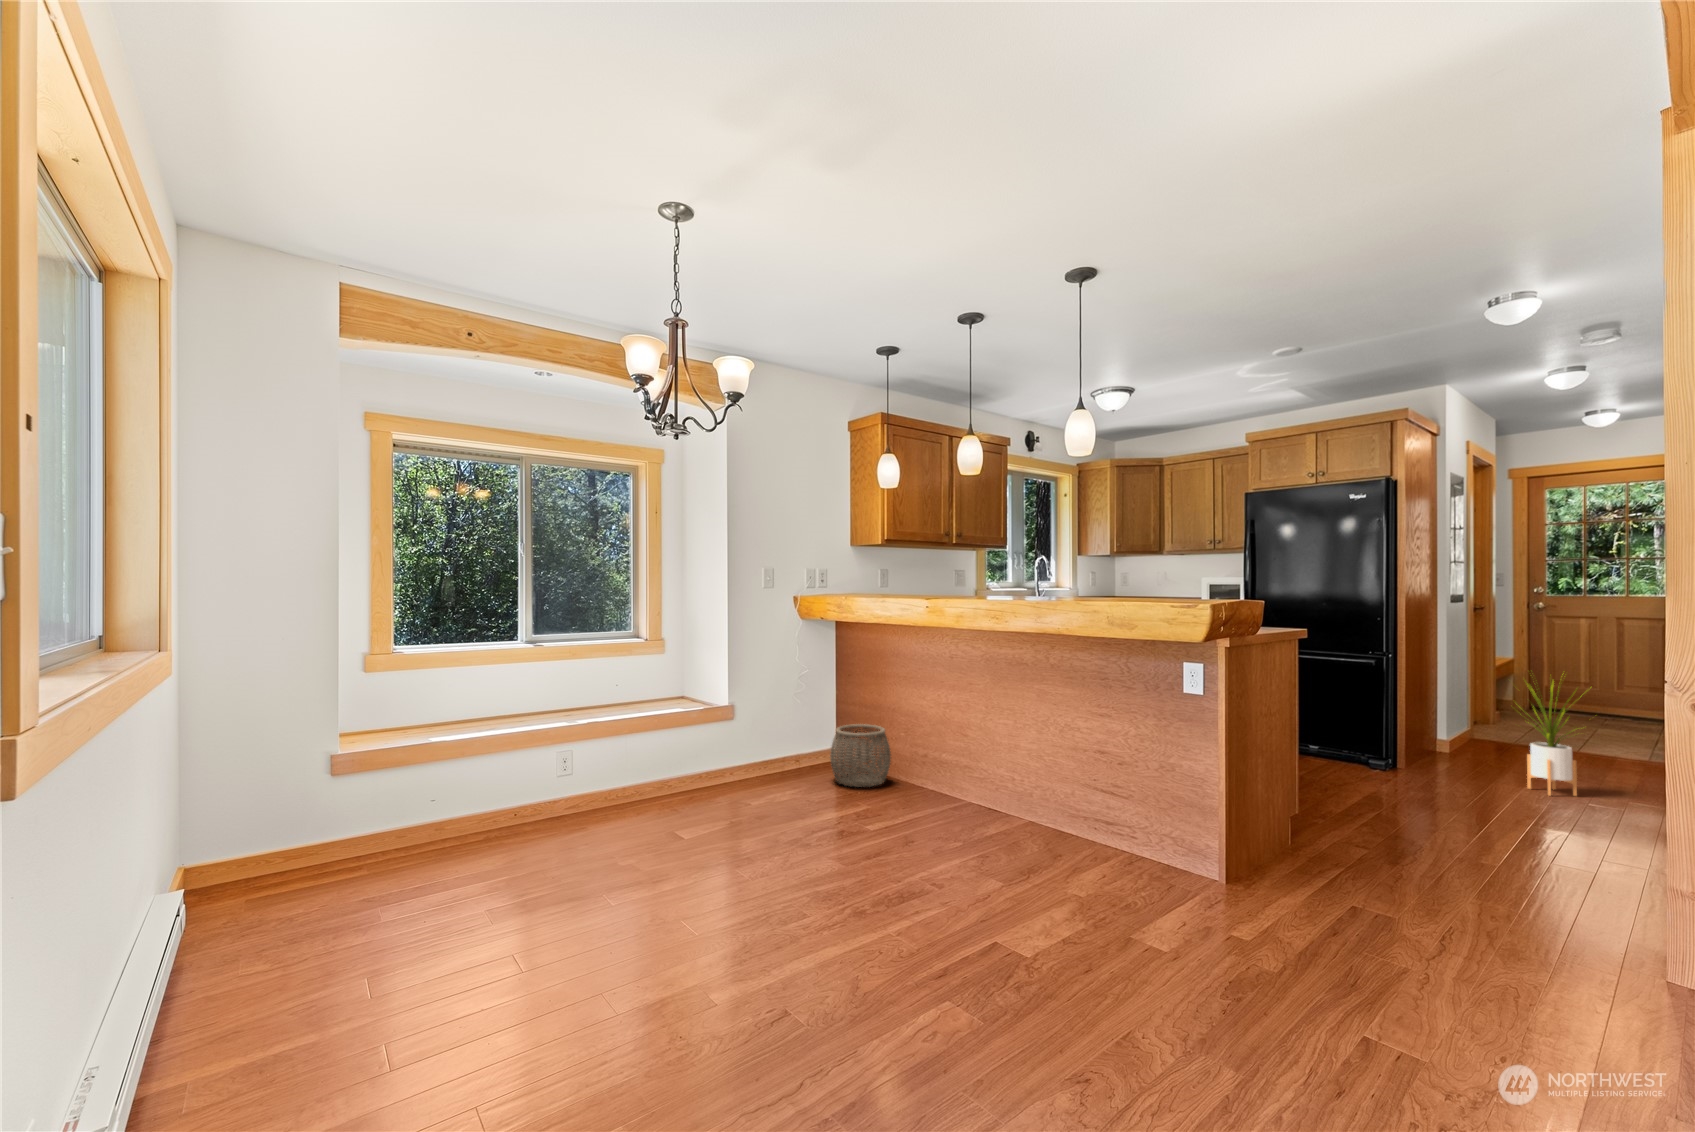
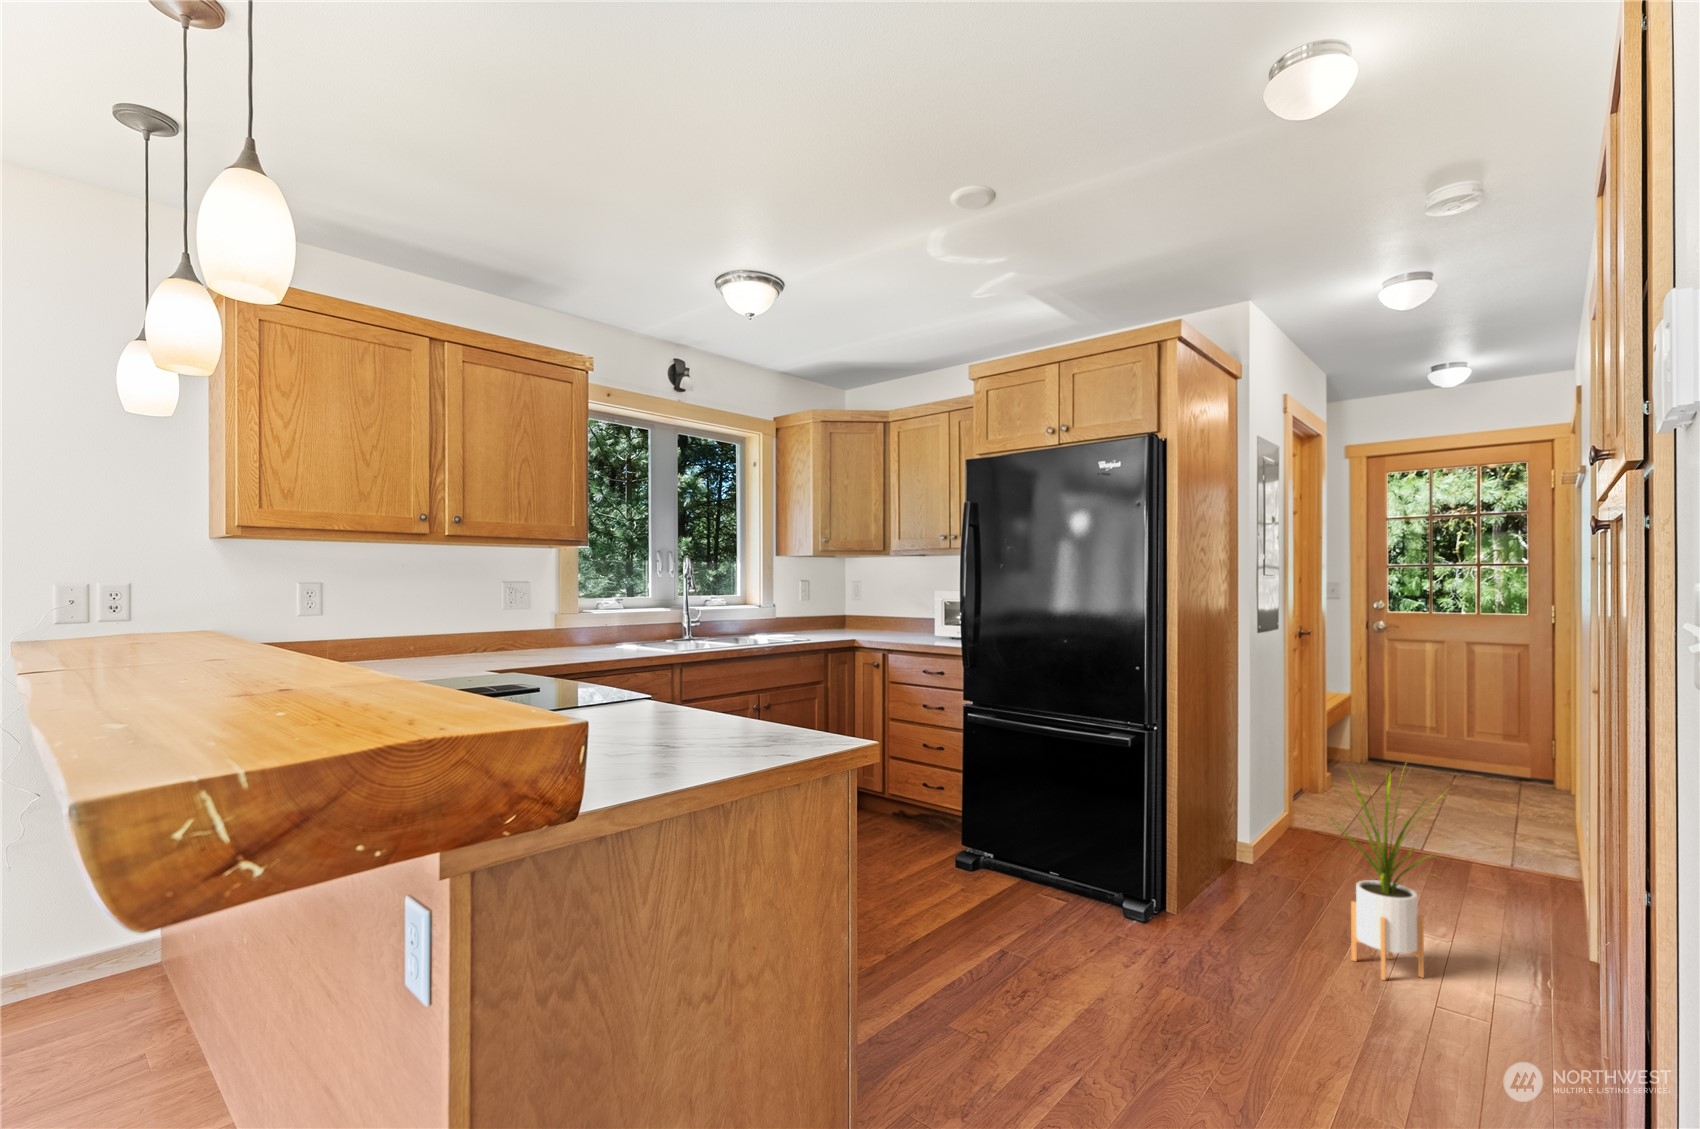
woven basket: present [830,724,891,787] -> none [29,907,201,1066]

